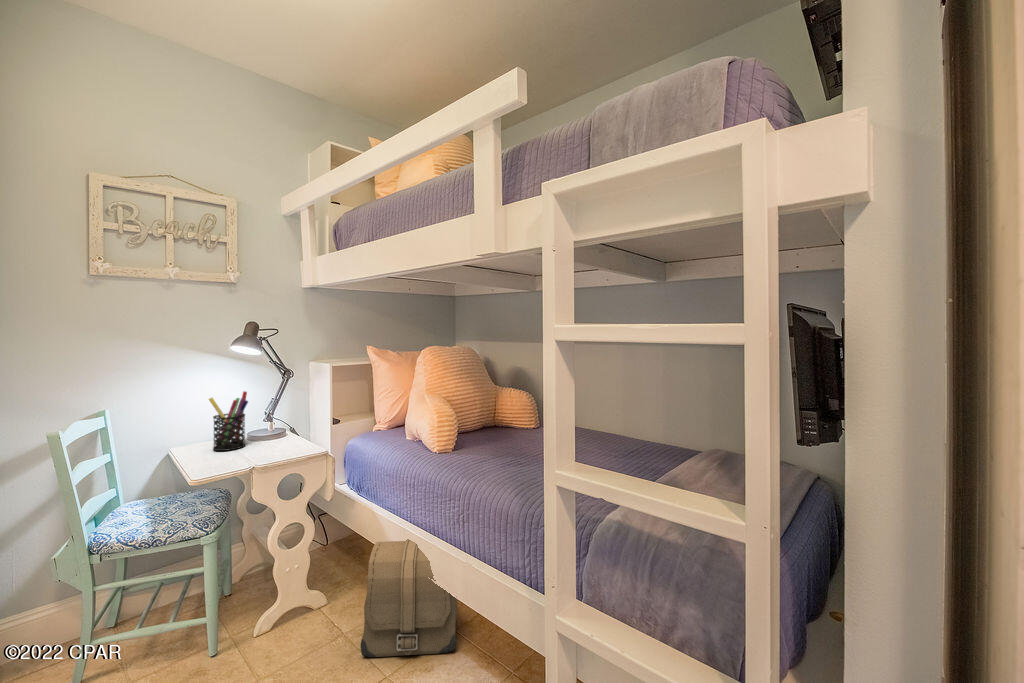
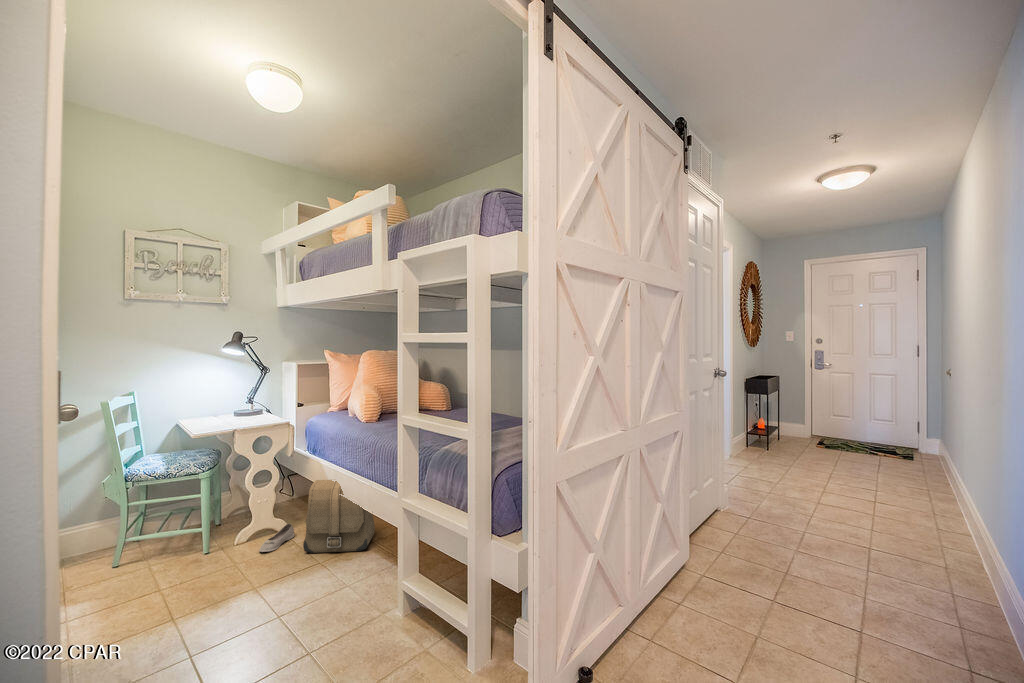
pen holder: present [209,391,248,451] -> none [206,381,233,421]
shoe: none [293,600,340,655] -> present [259,523,294,552]

